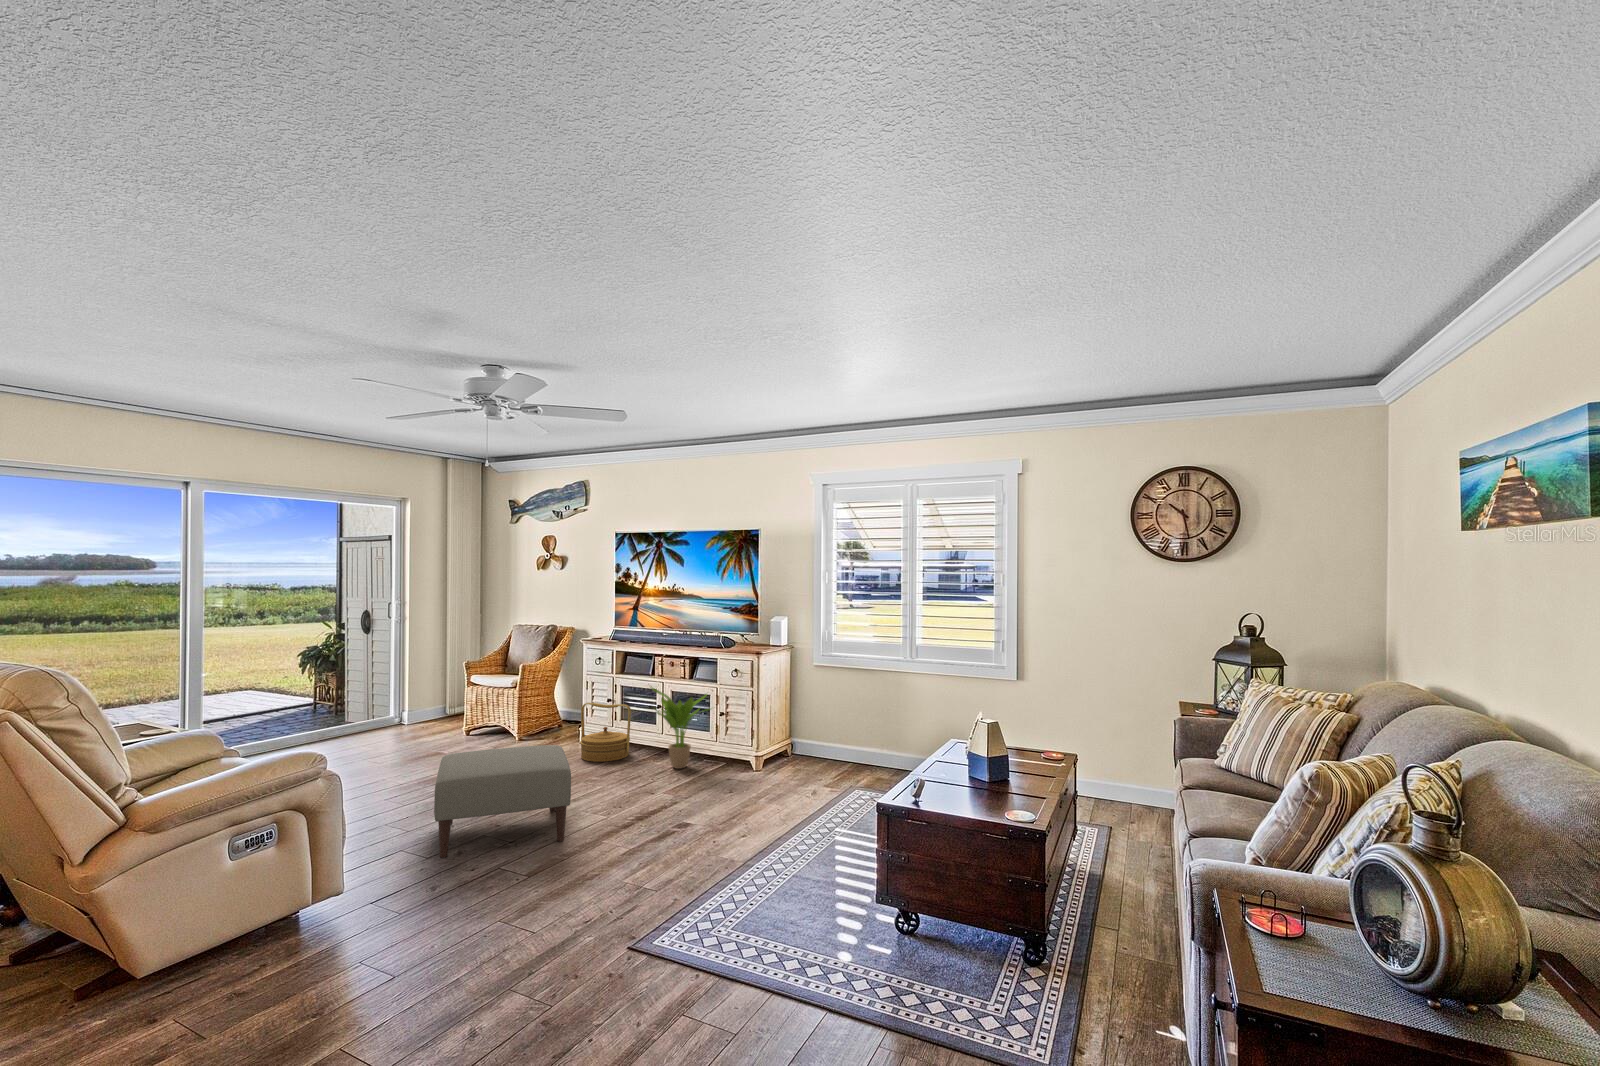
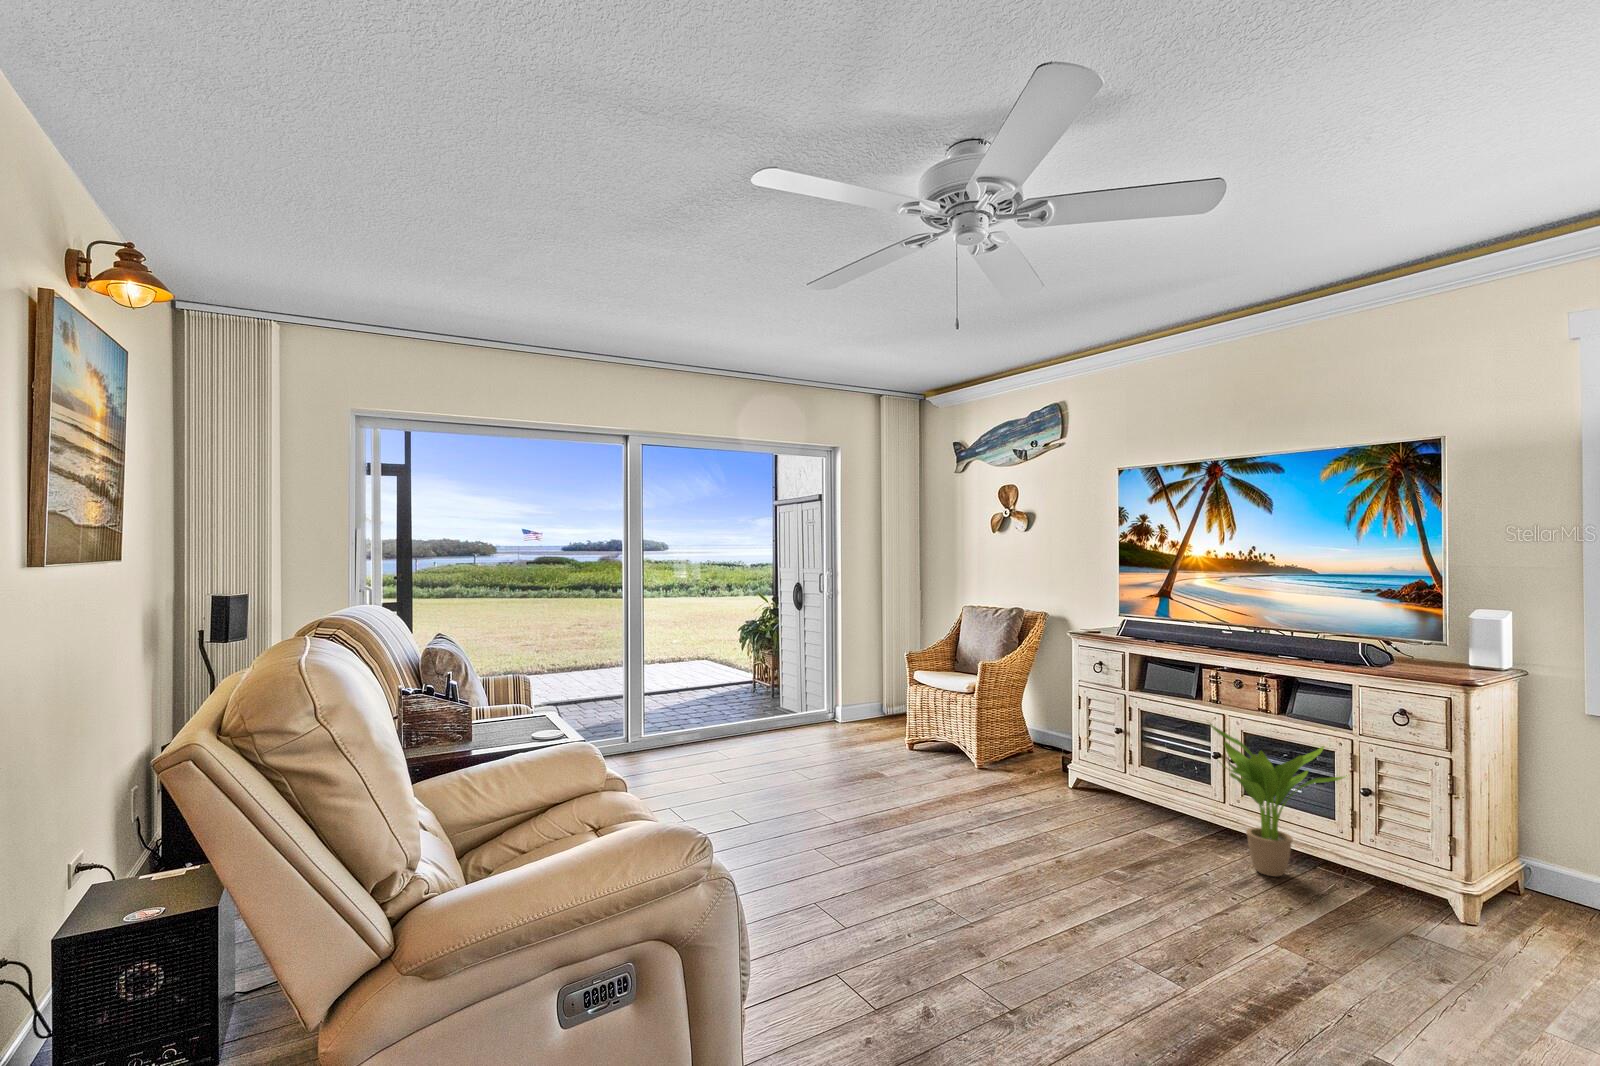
woven basket: present [580,703,631,762] -> none [1079,733,1165,834]
ottoman: present [434,745,571,858] -> none [882,811,1117,1025]

